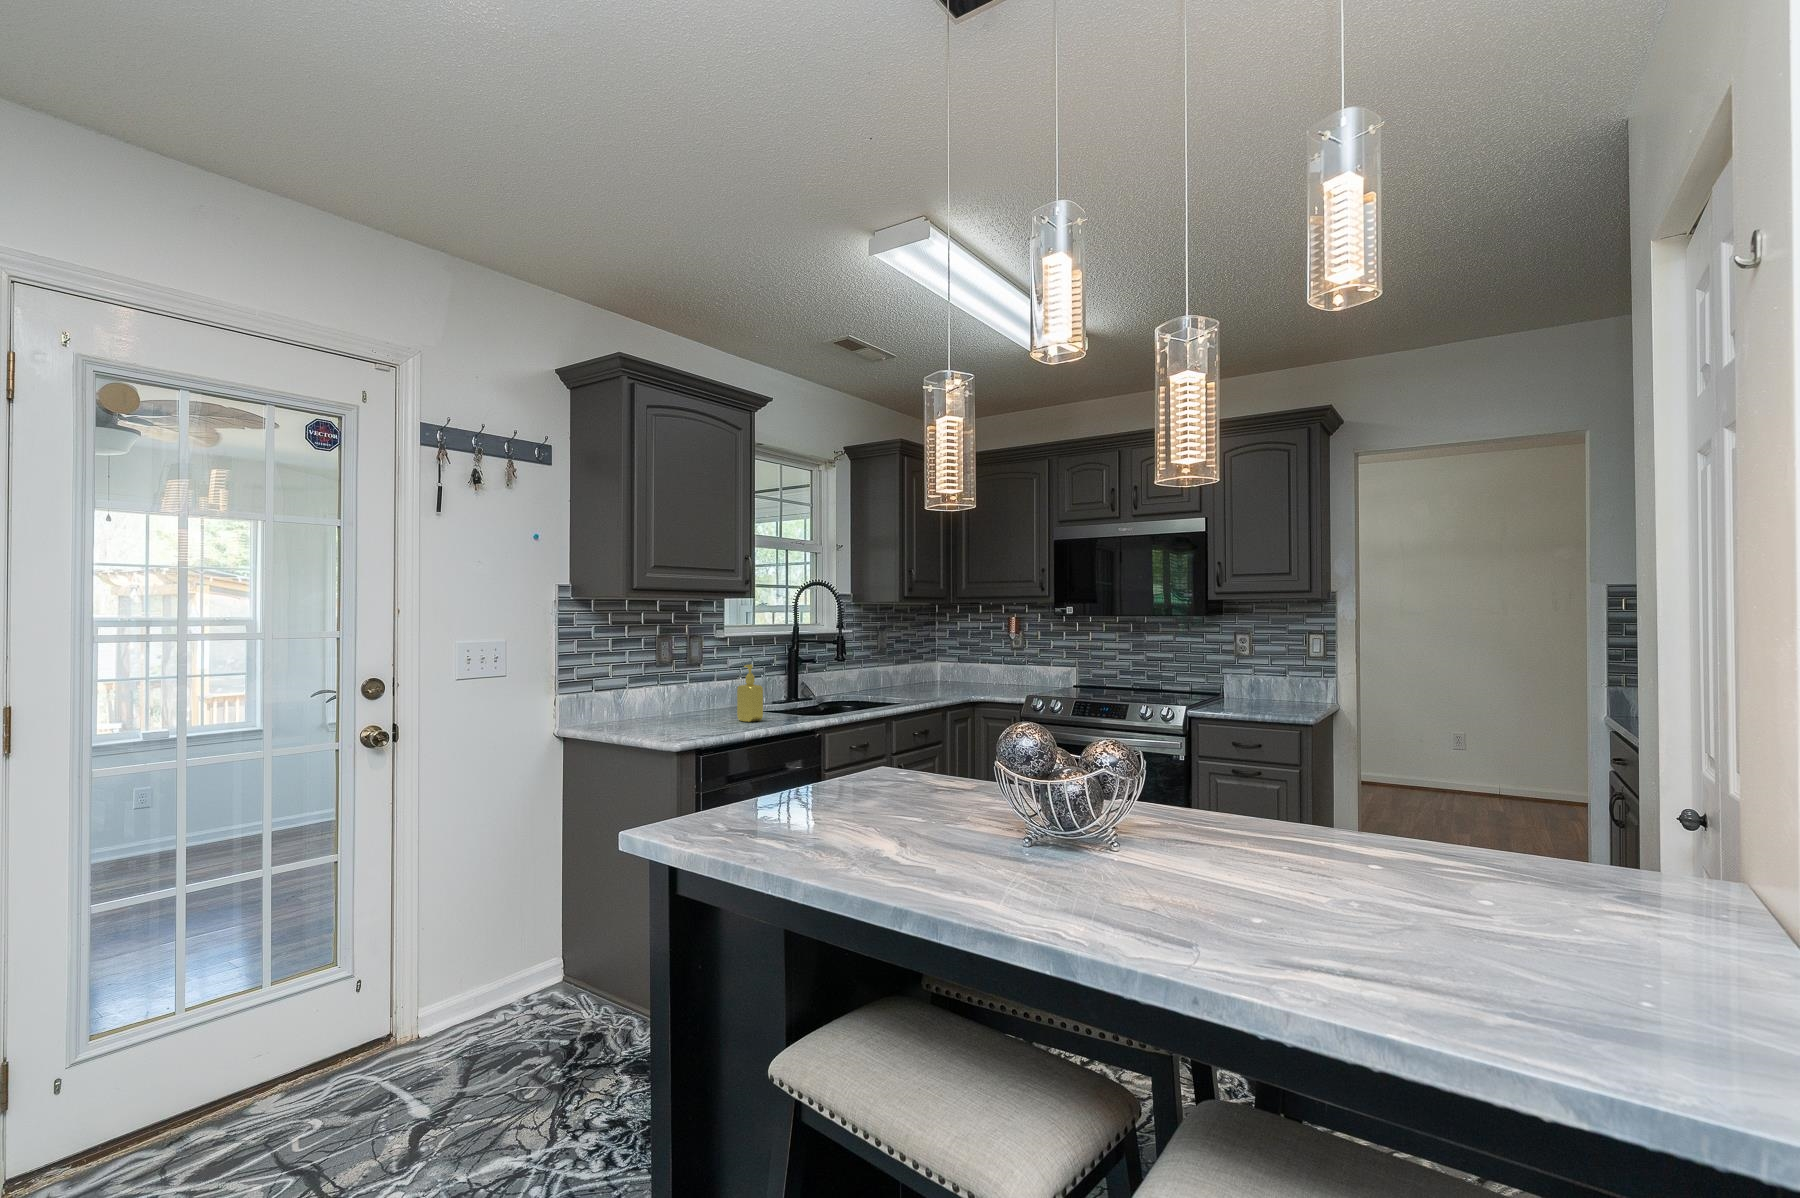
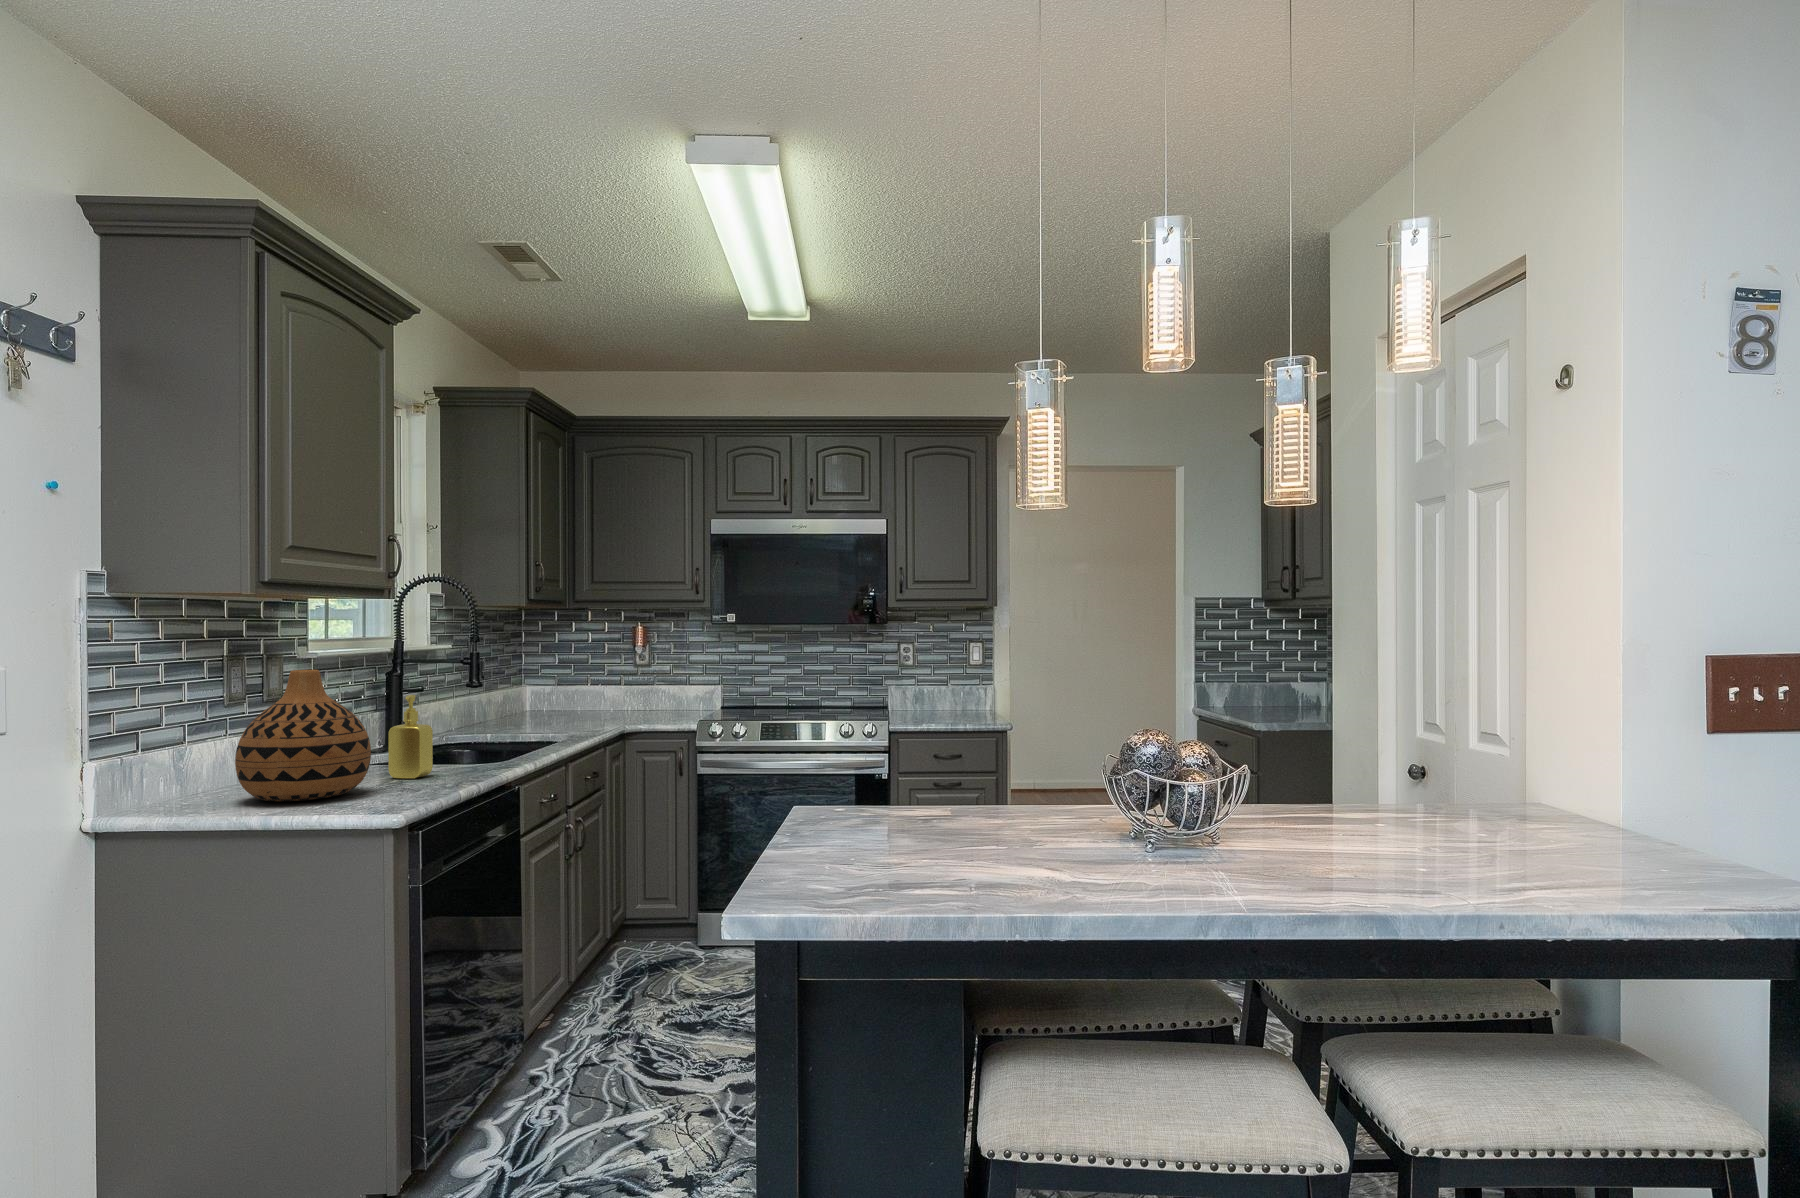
vase: none [629,645,708,730] -> present [235,670,371,801]

